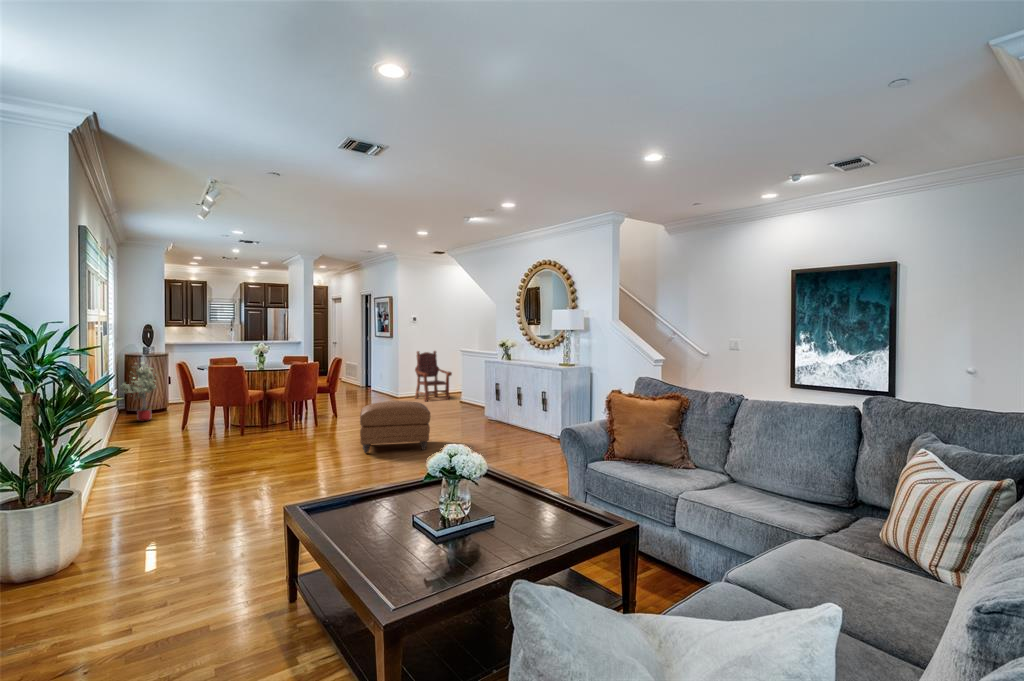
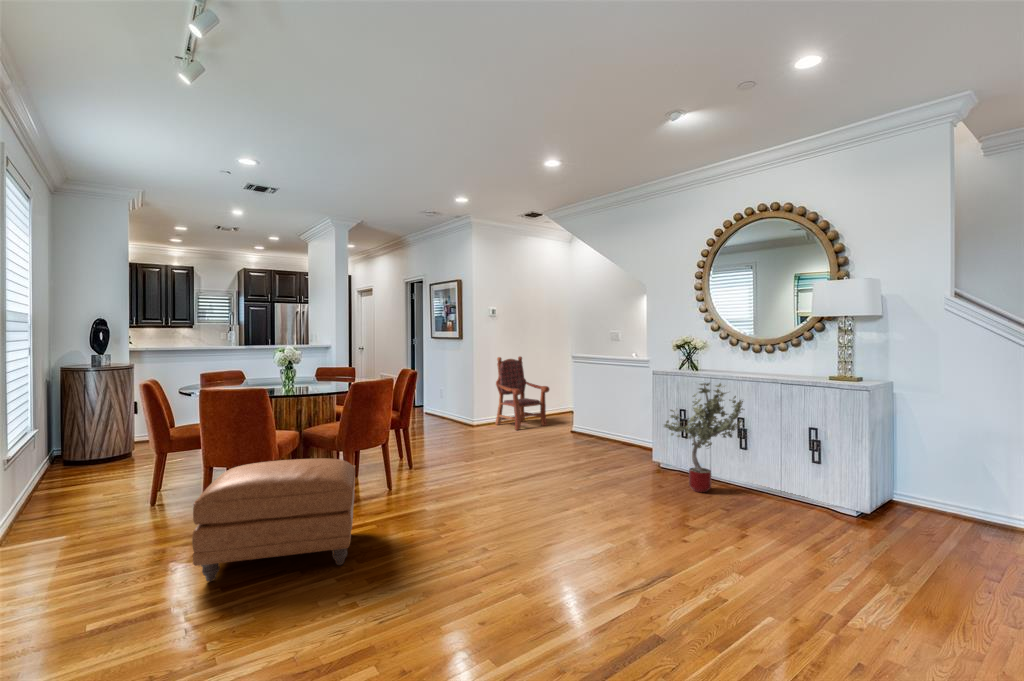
potted tree: present [121,362,156,422] -> present [664,383,744,492]
ottoman: present [360,401,430,453] -> present [192,458,355,582]

